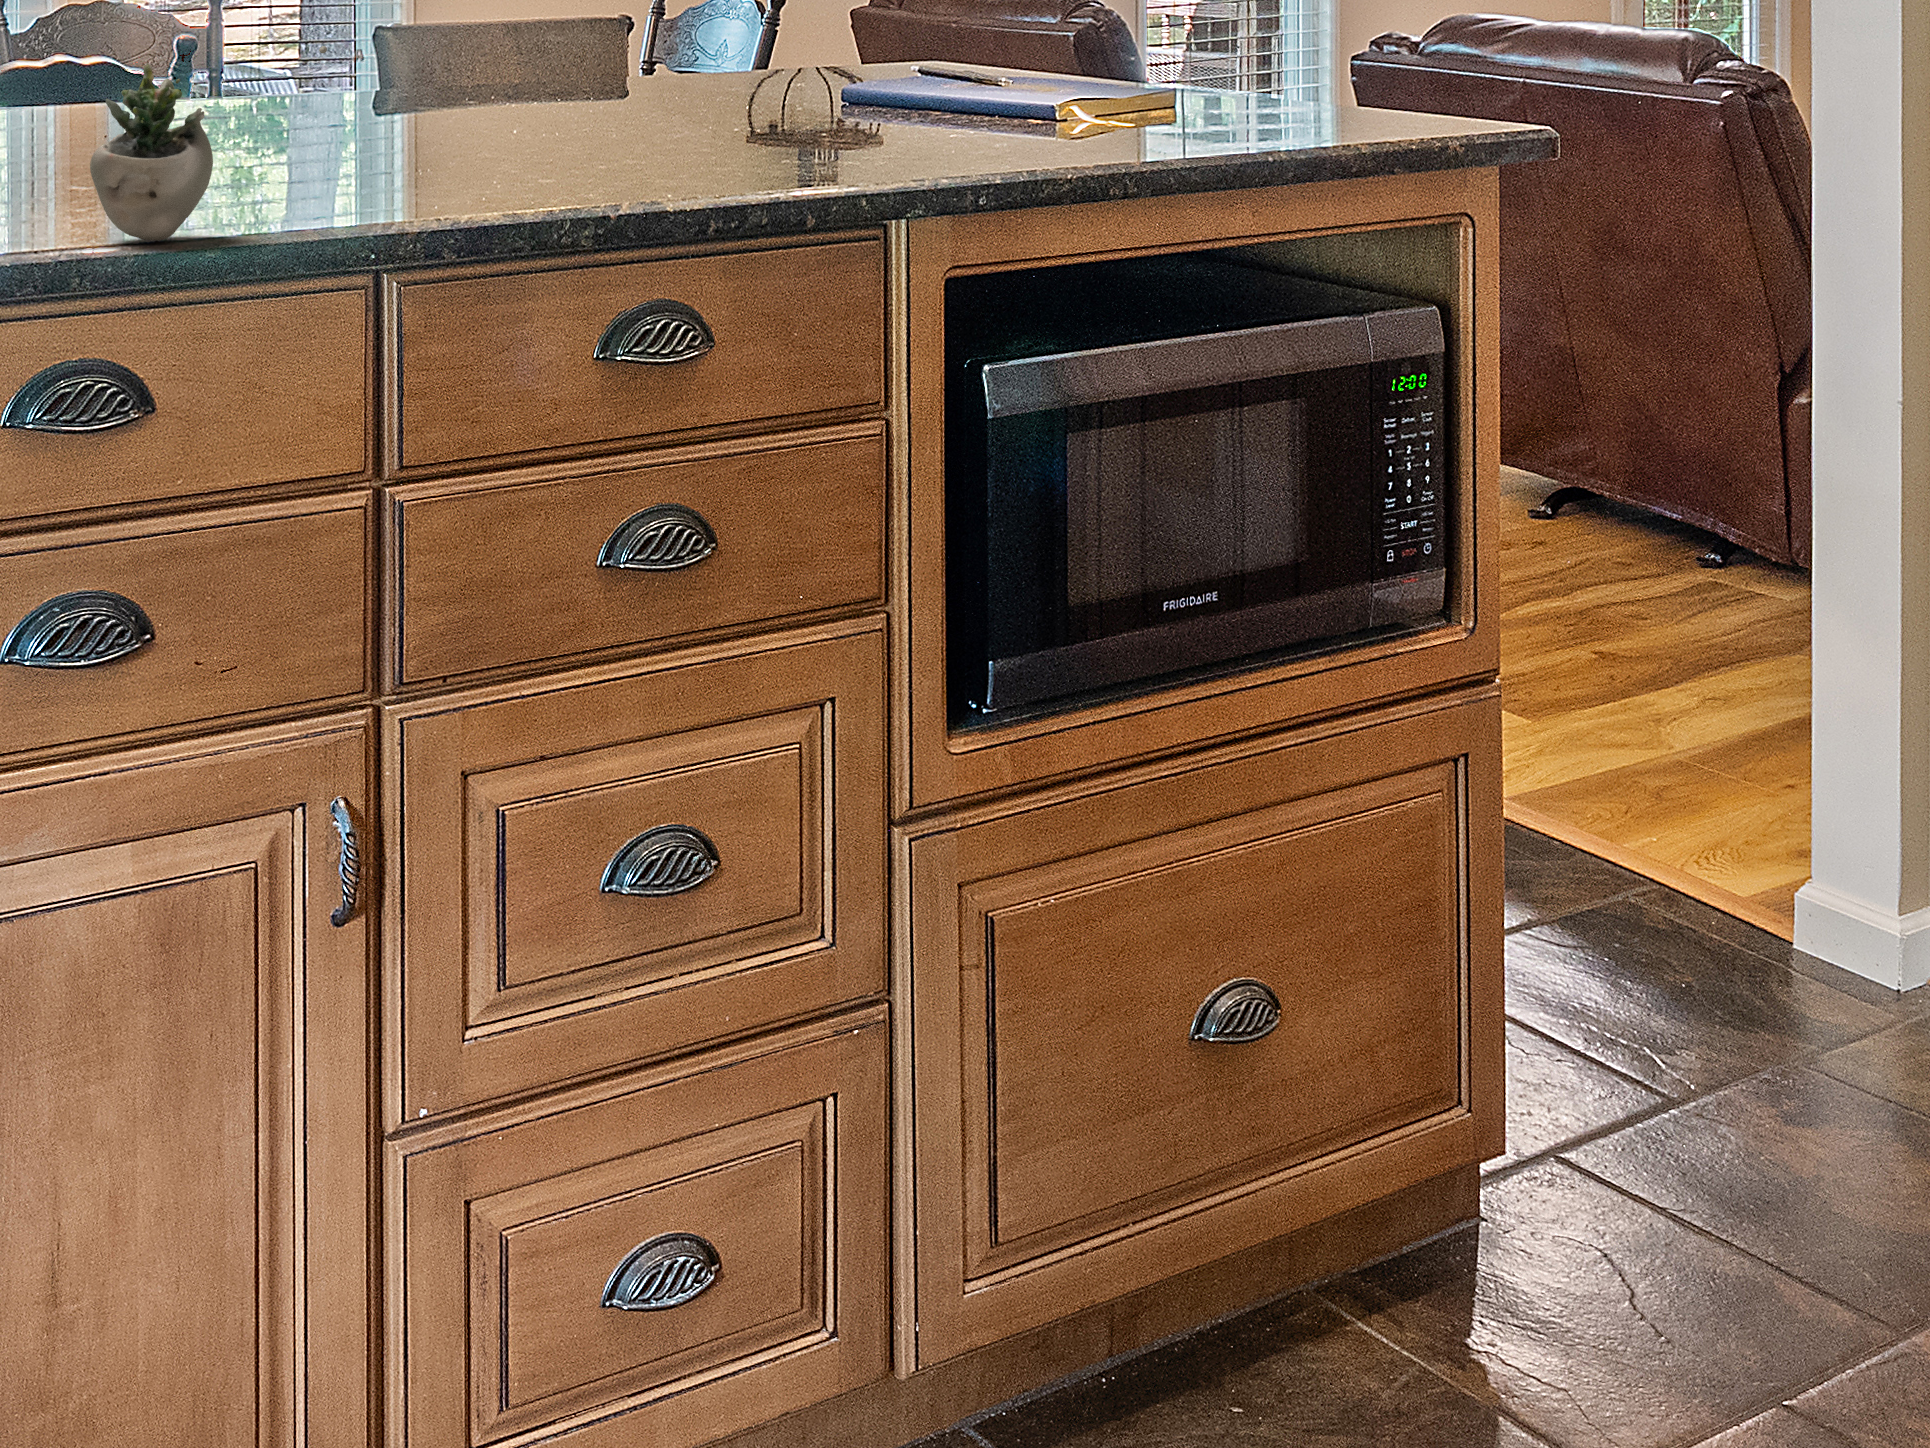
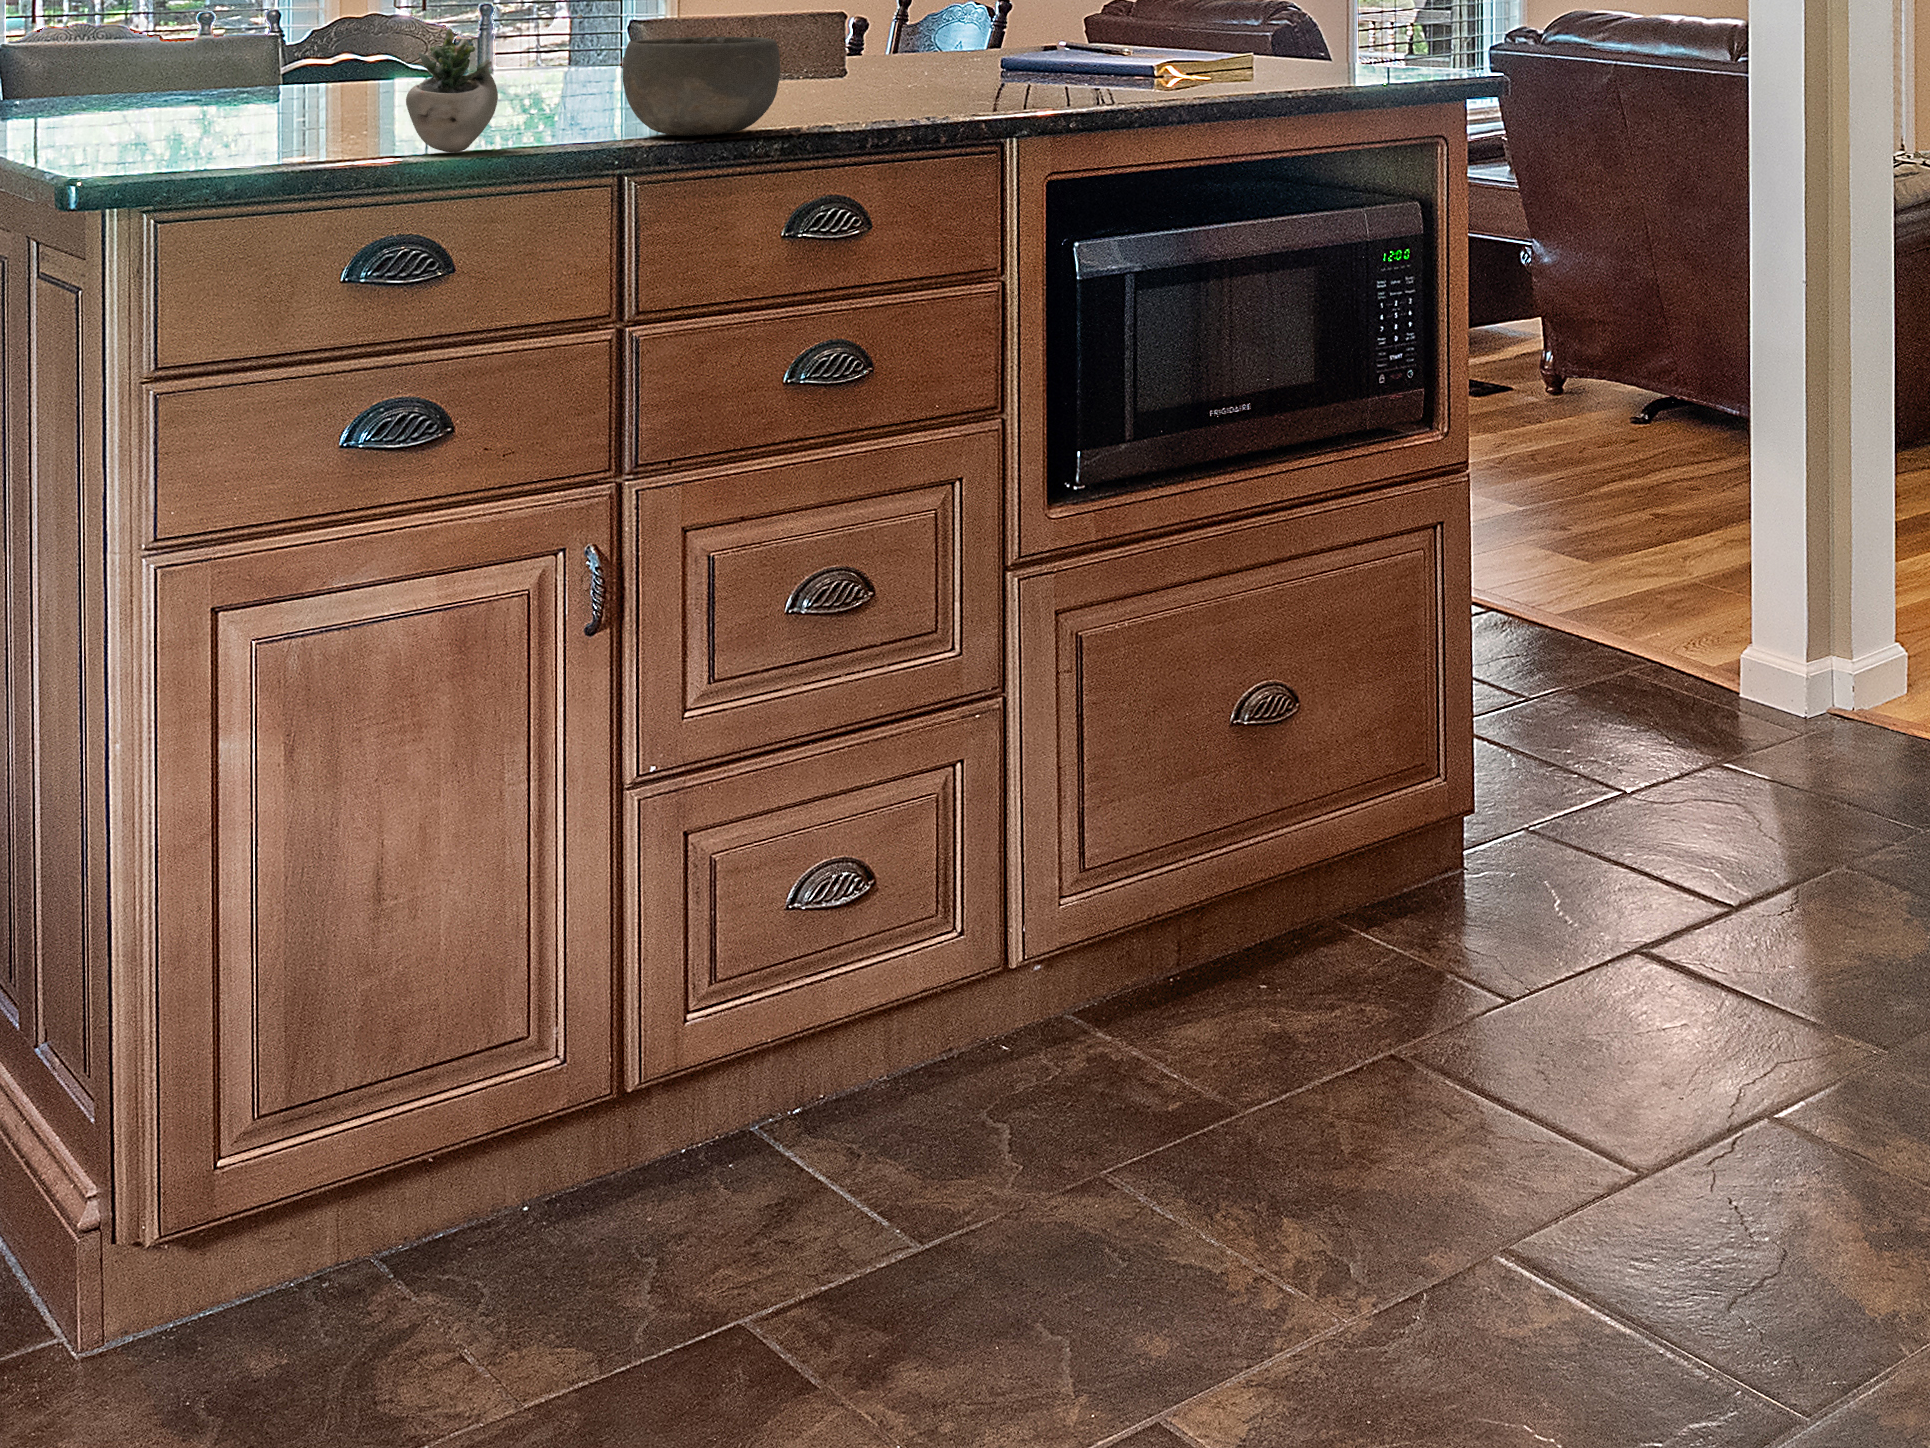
bowl: none [379,73,590,216] -> present [623,37,780,136]

